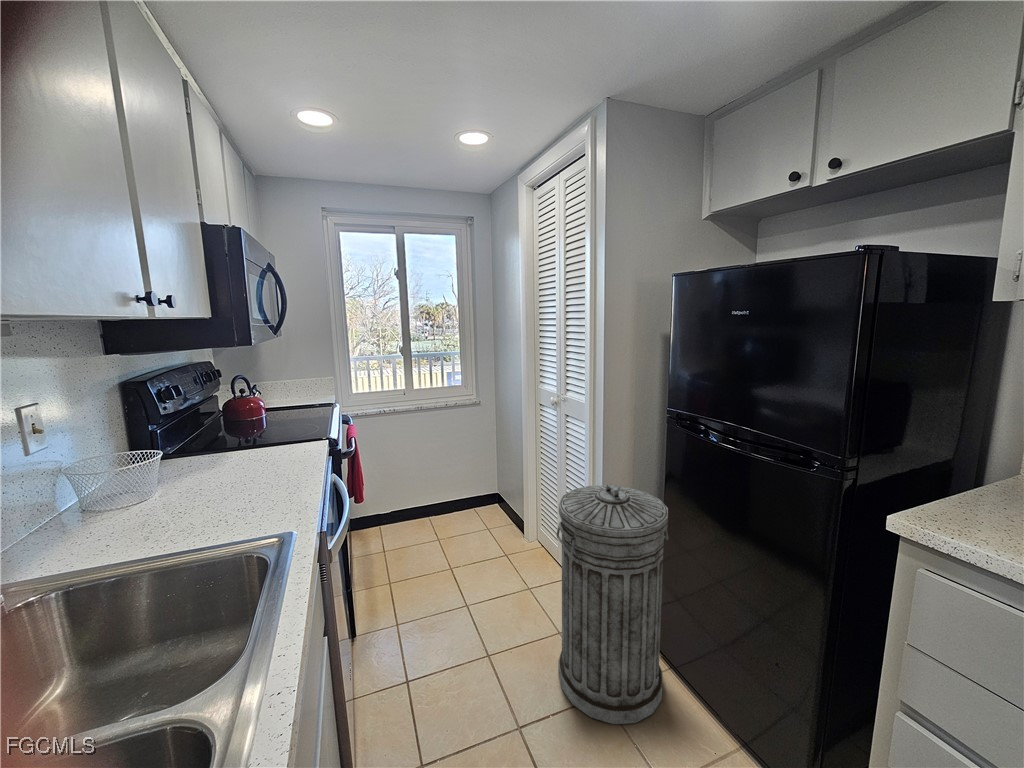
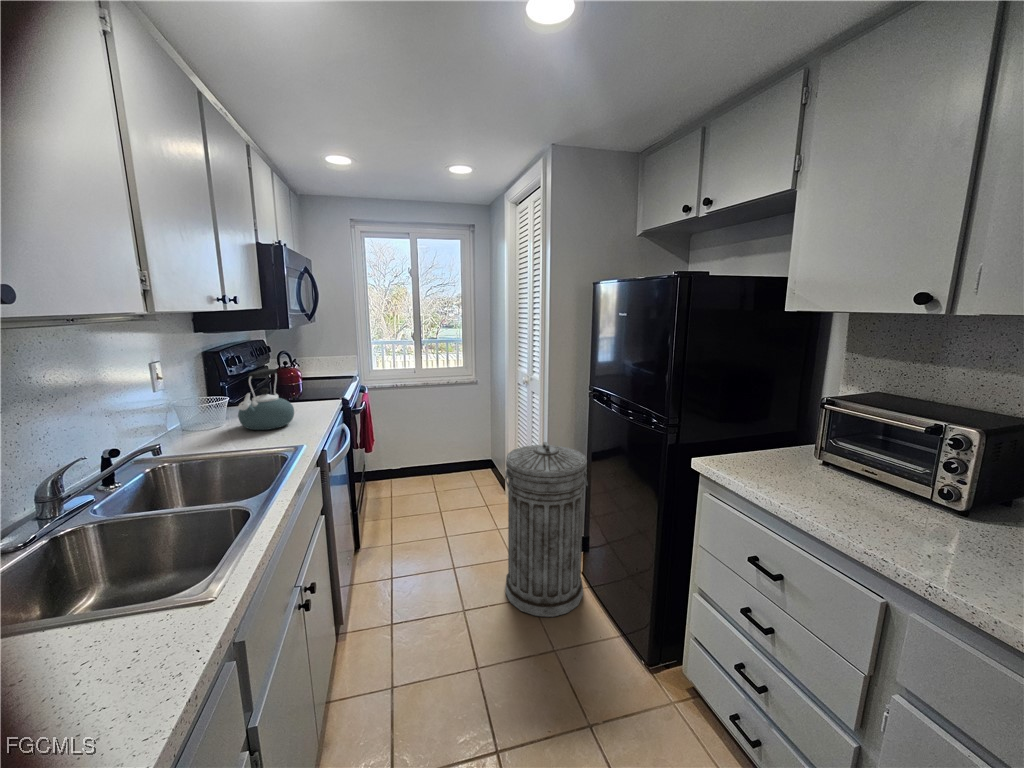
kettle: none [176,405,266,502] -> present [238,369,294,430]

